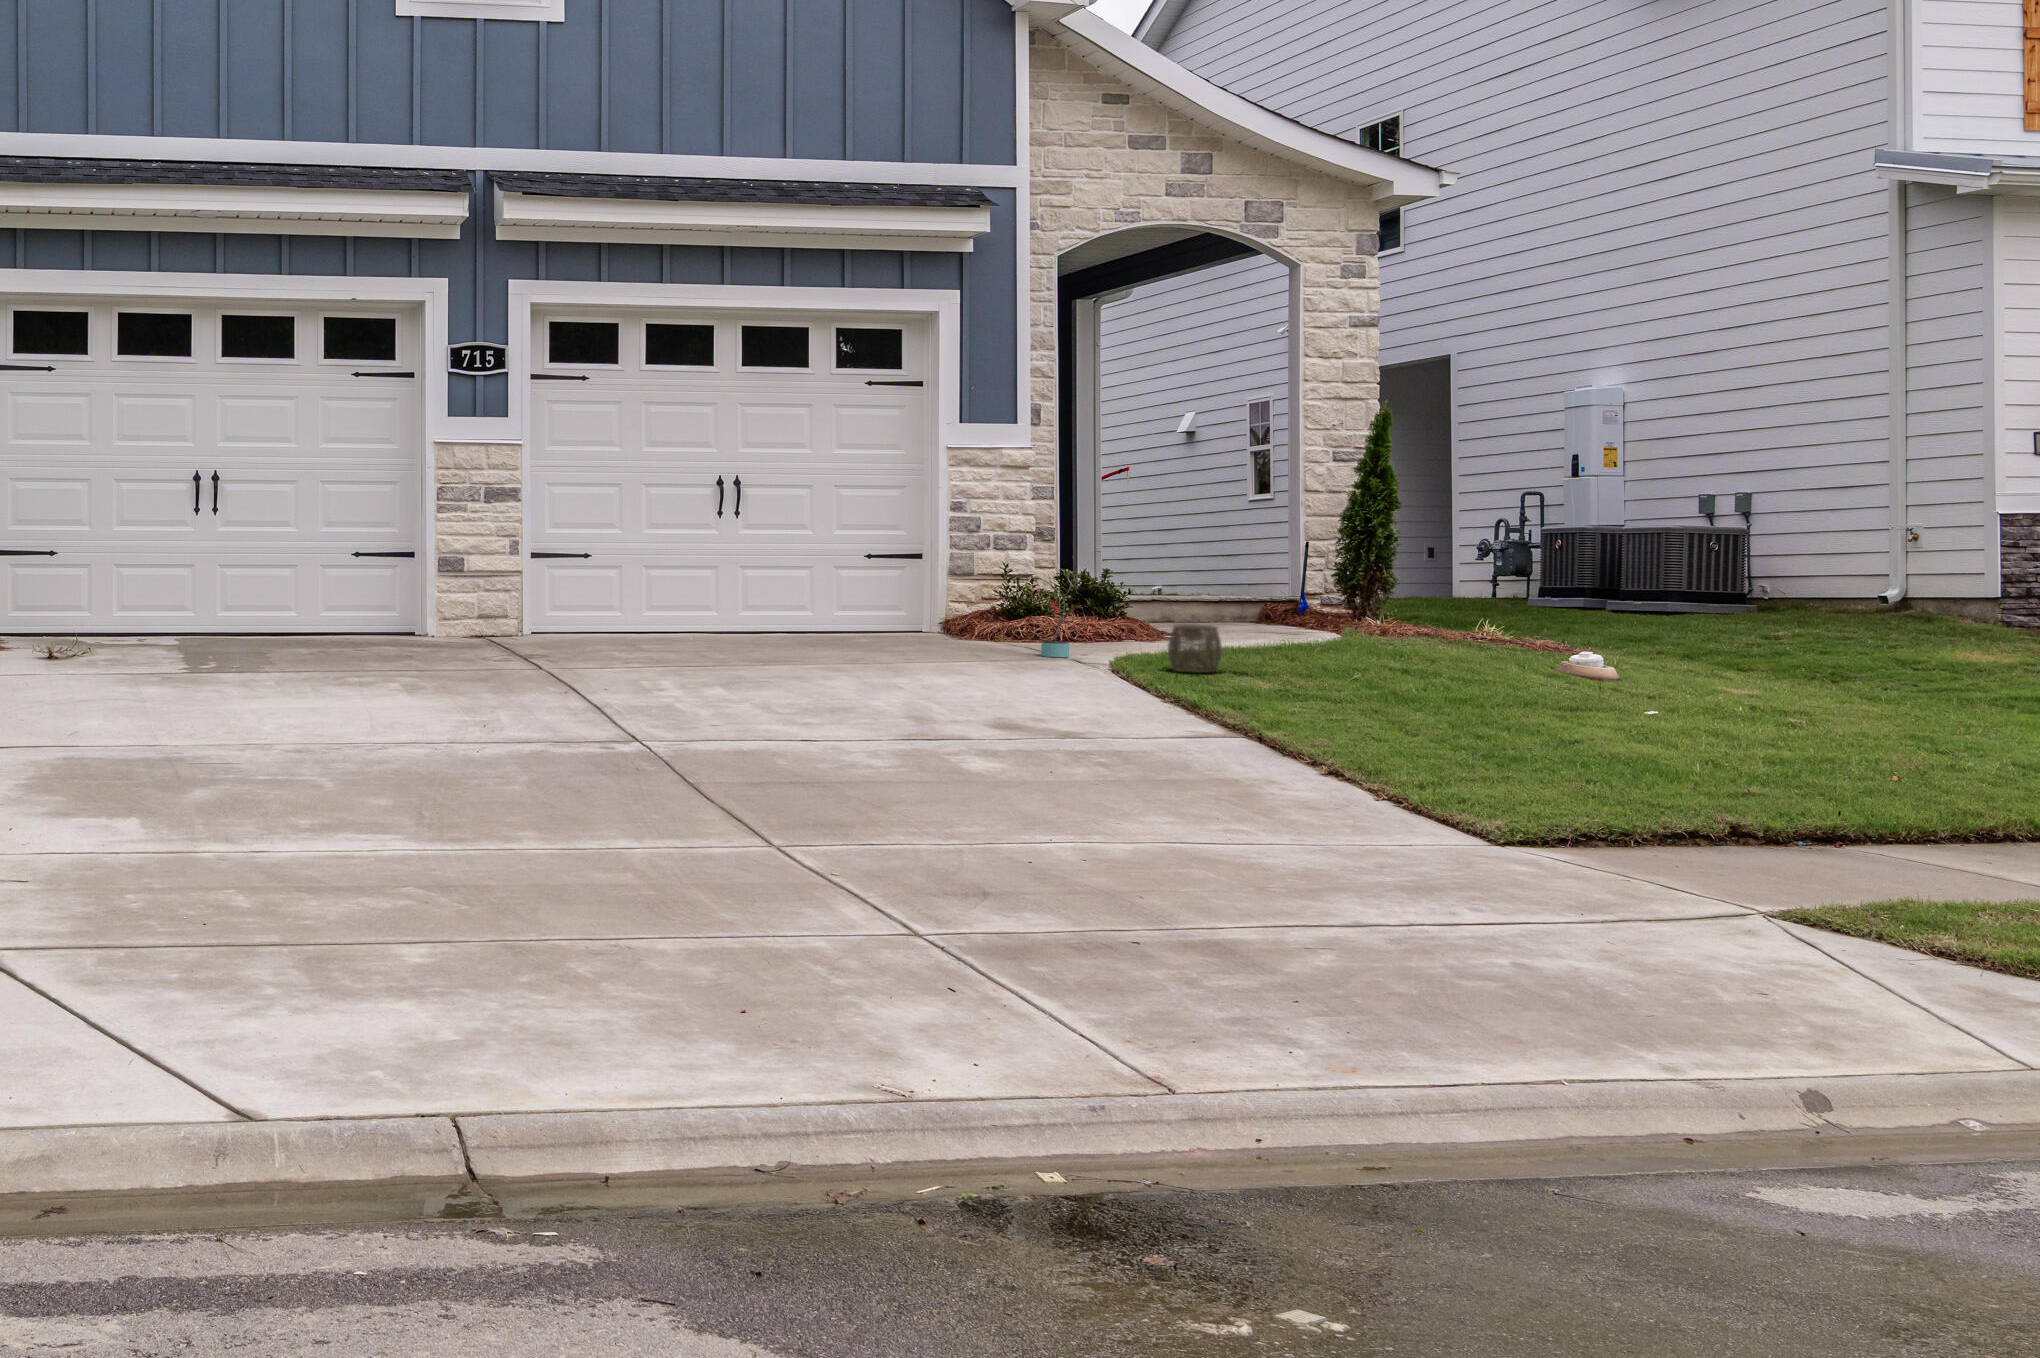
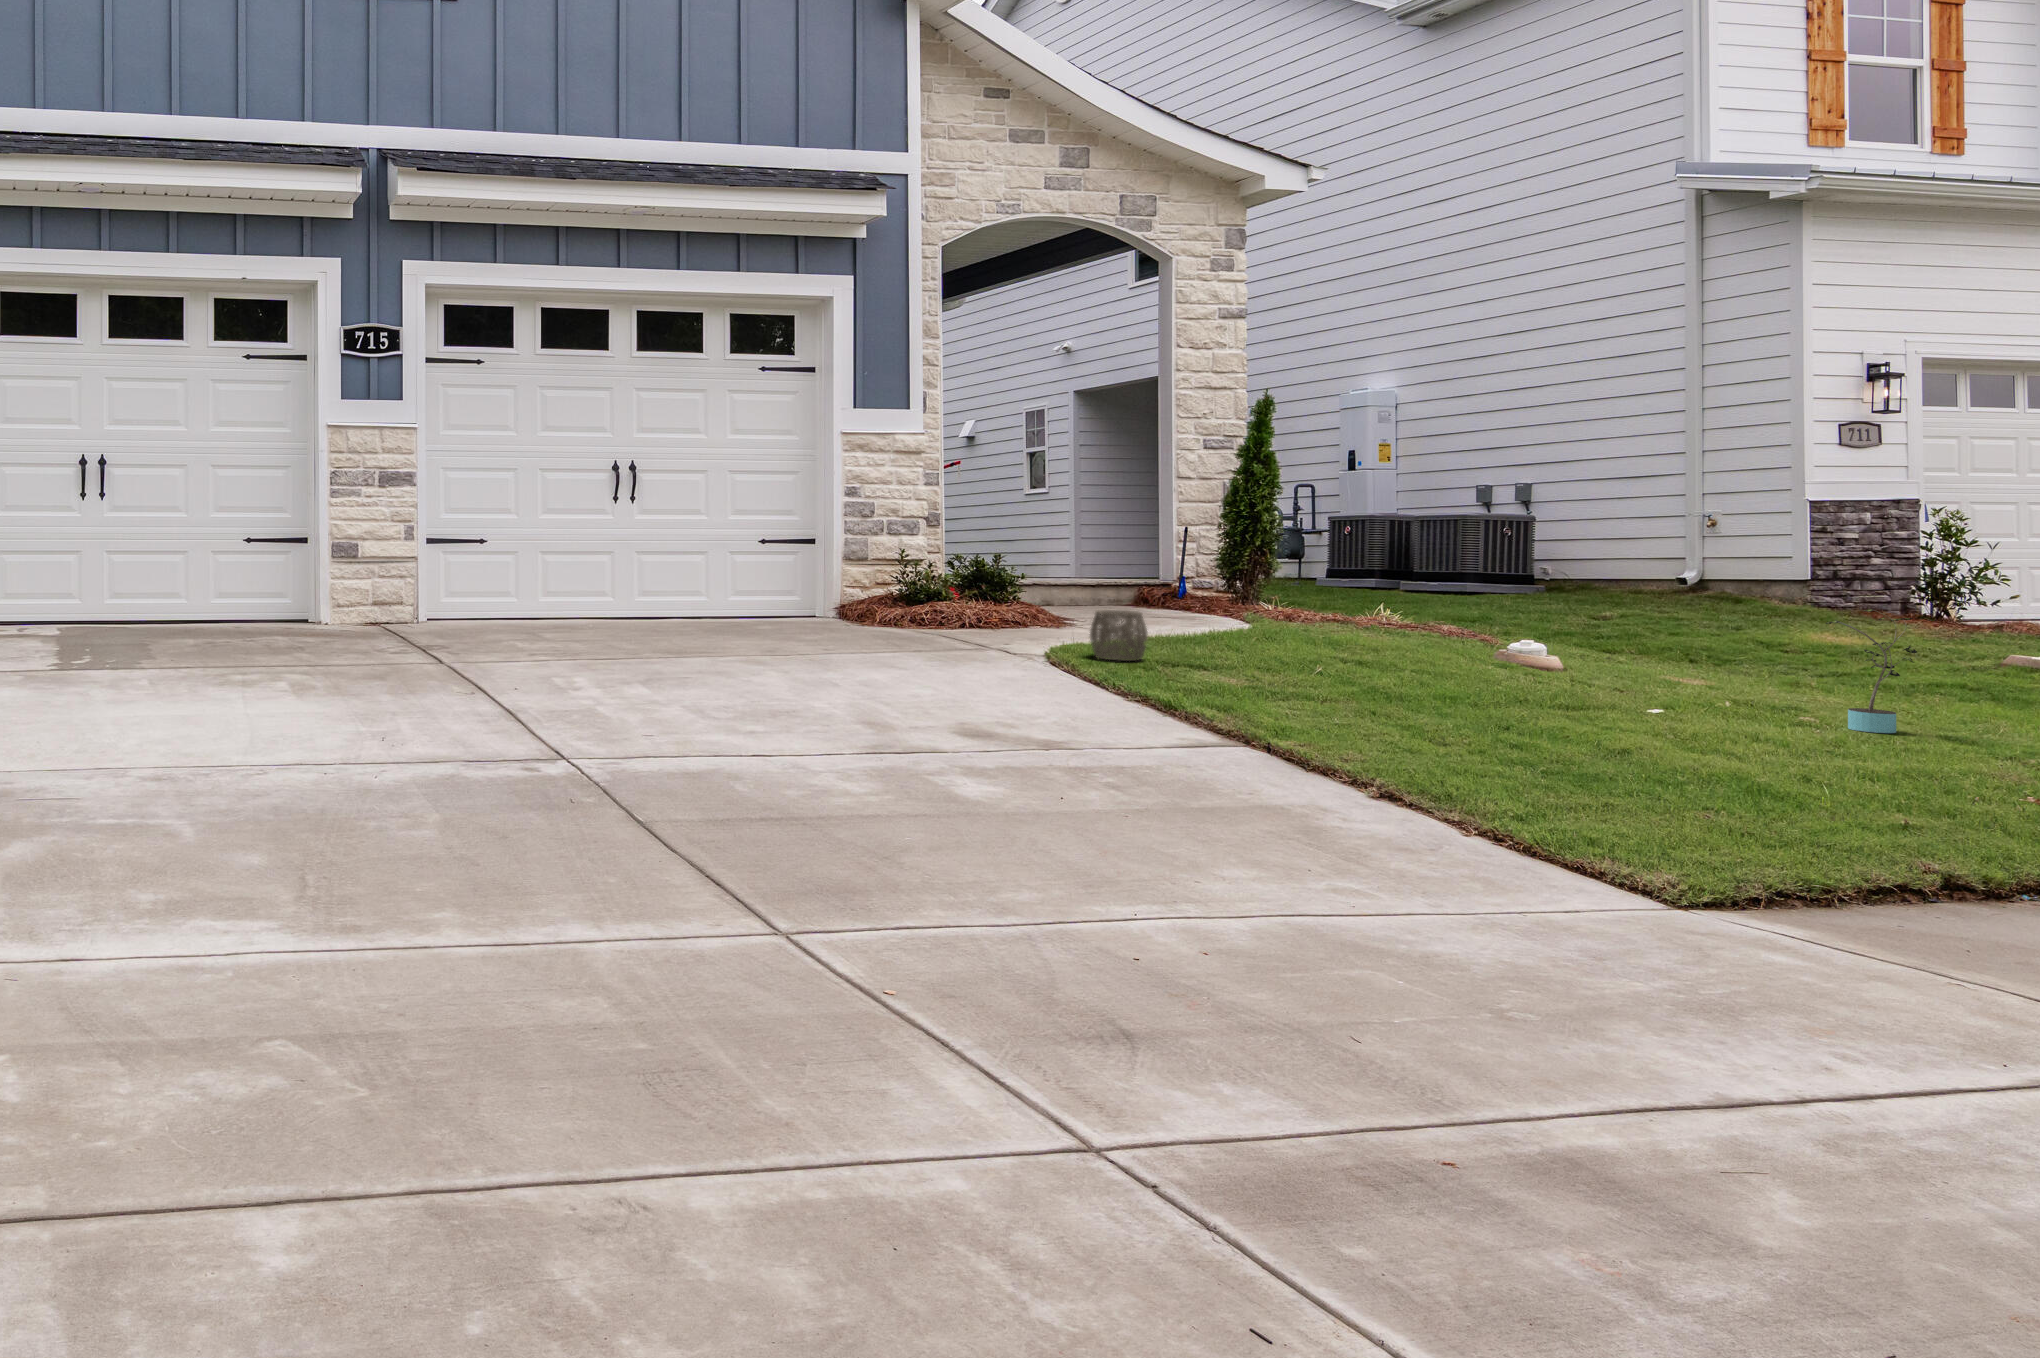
potted plant: present [1033,569,1083,657] -> present [1826,609,1917,733]

